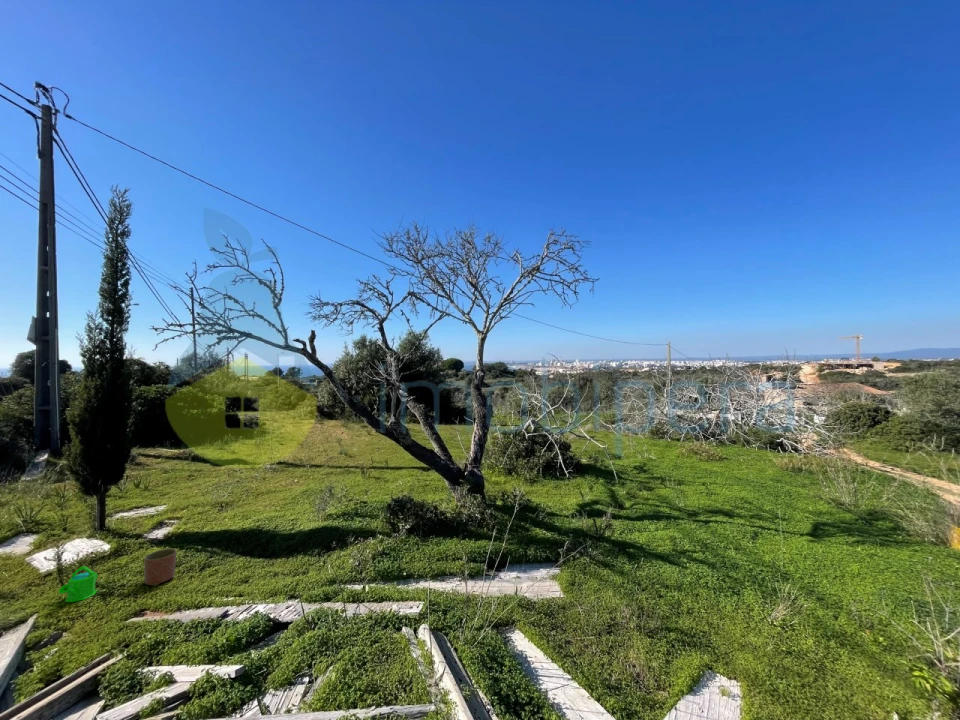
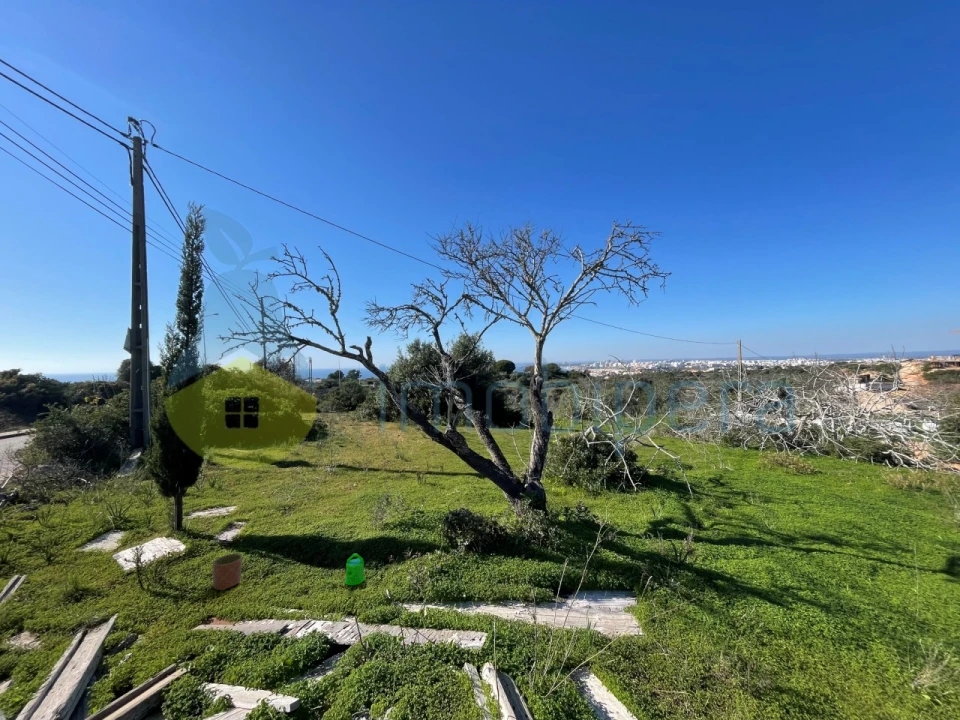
watering can: present [59,566,98,602] -> present [345,553,365,585]

